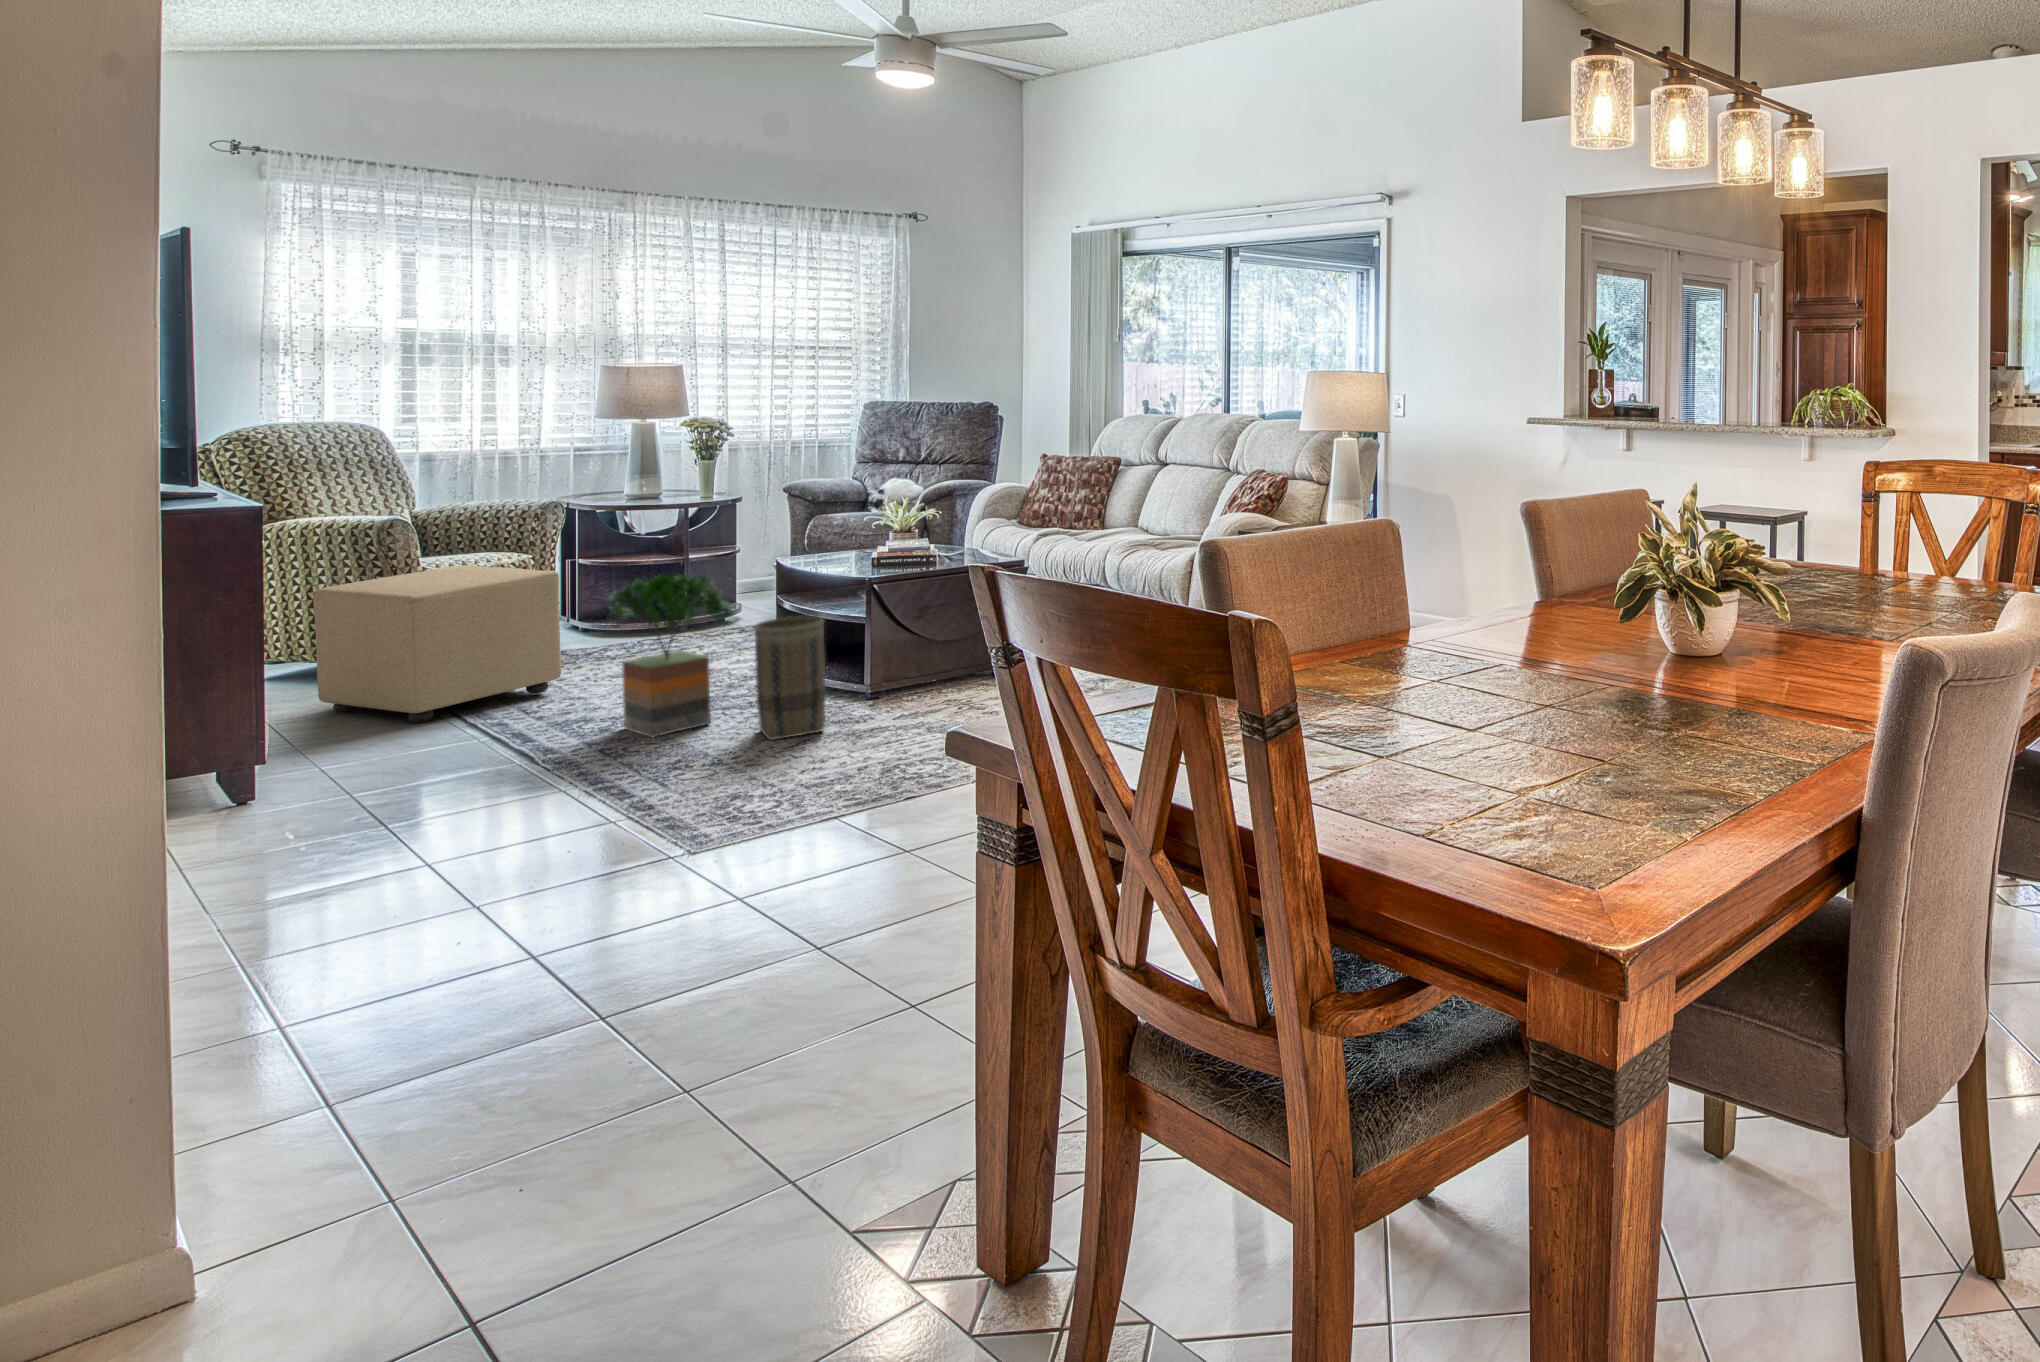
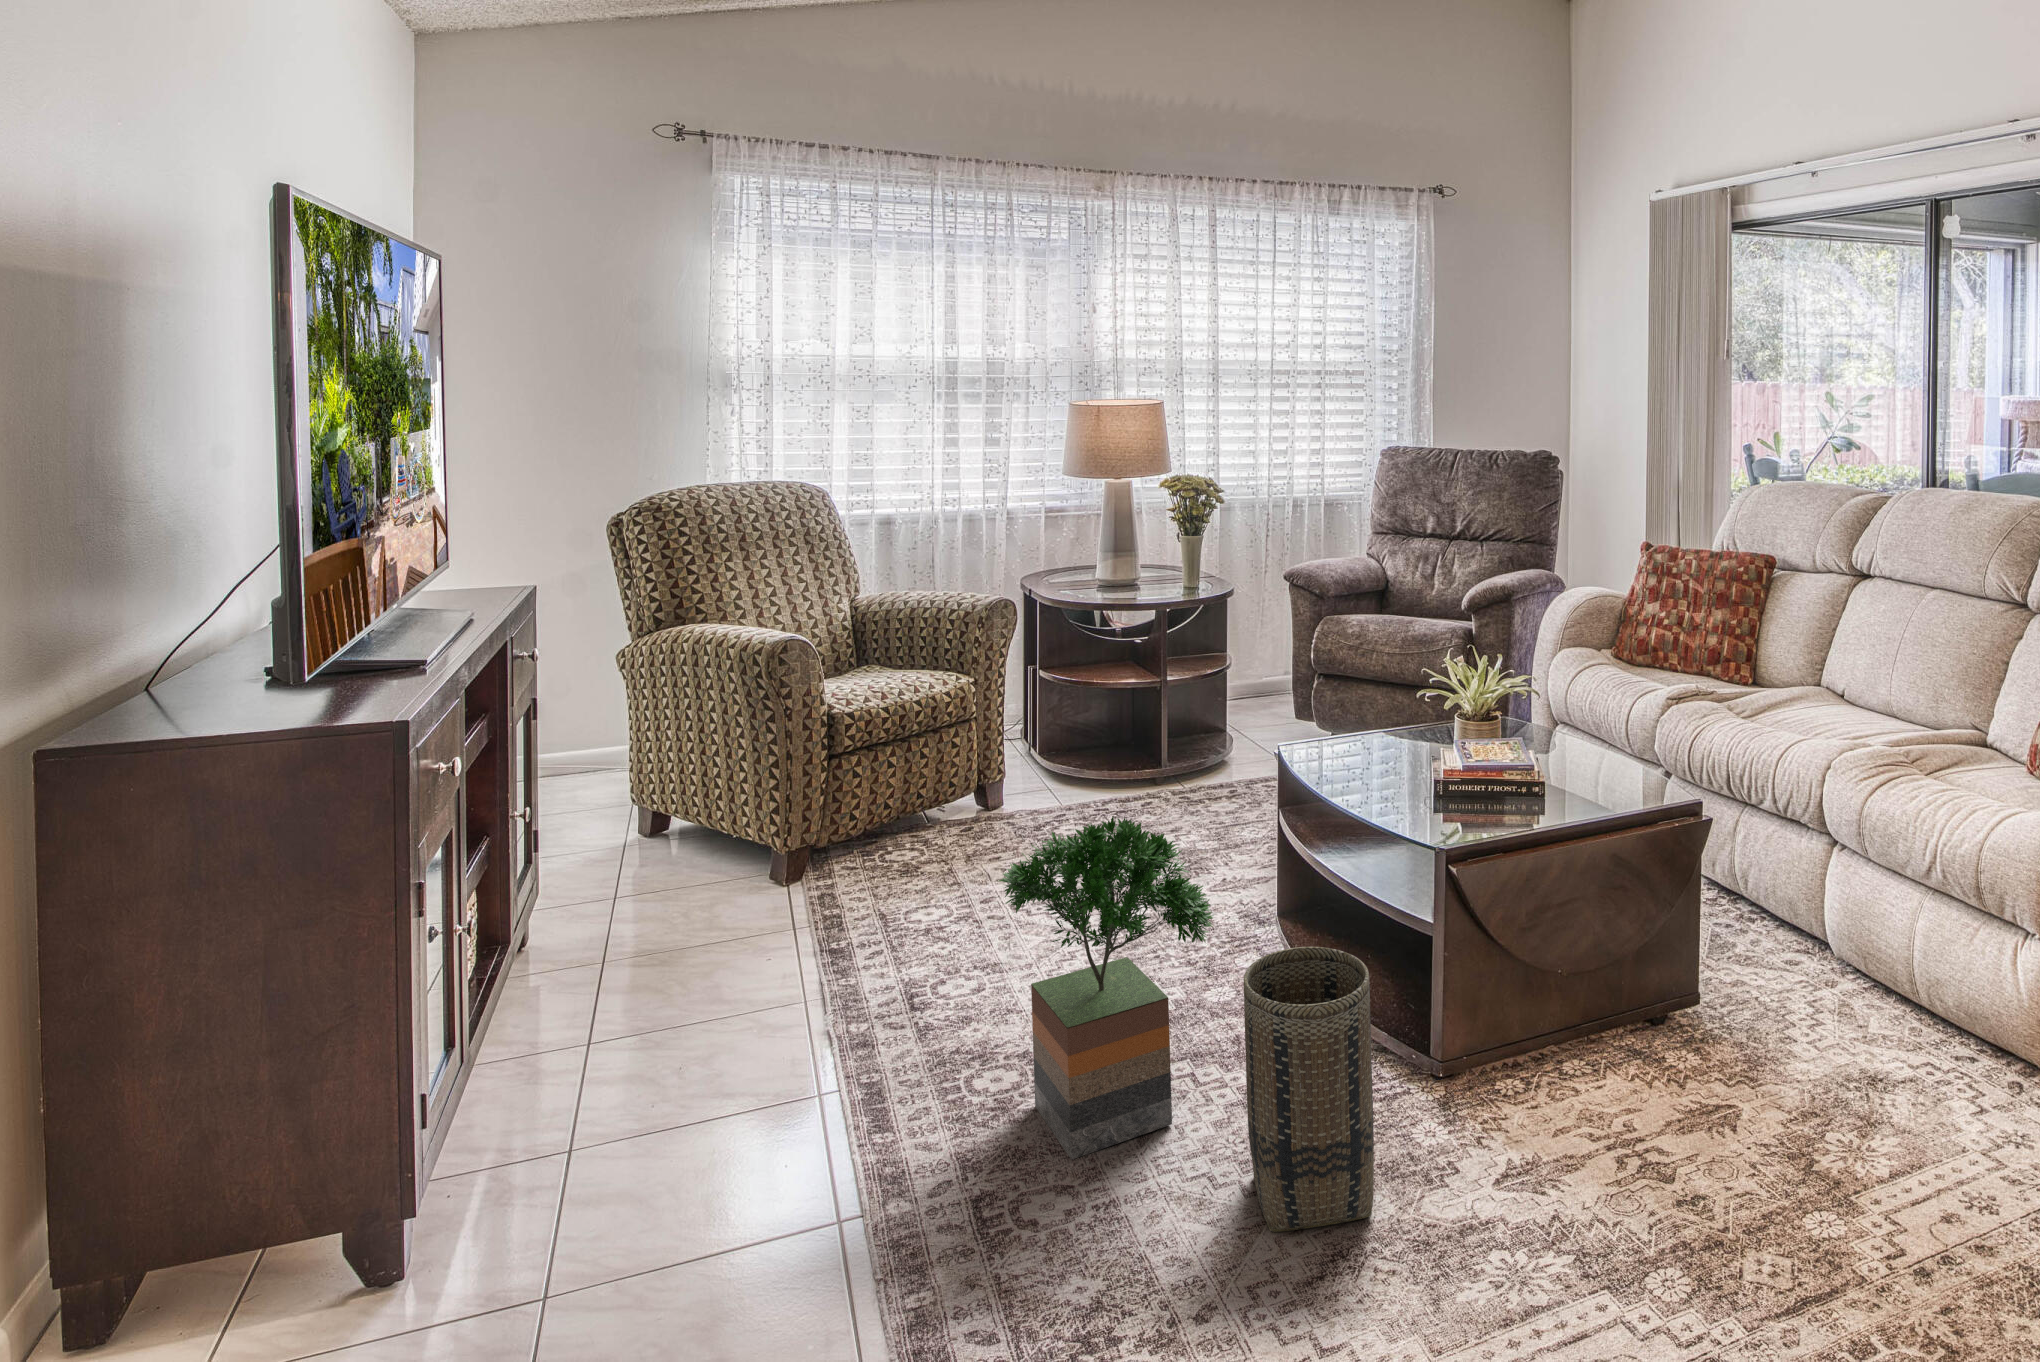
ottoman: present [314,565,561,723] -> none [664,715,975,1010]

